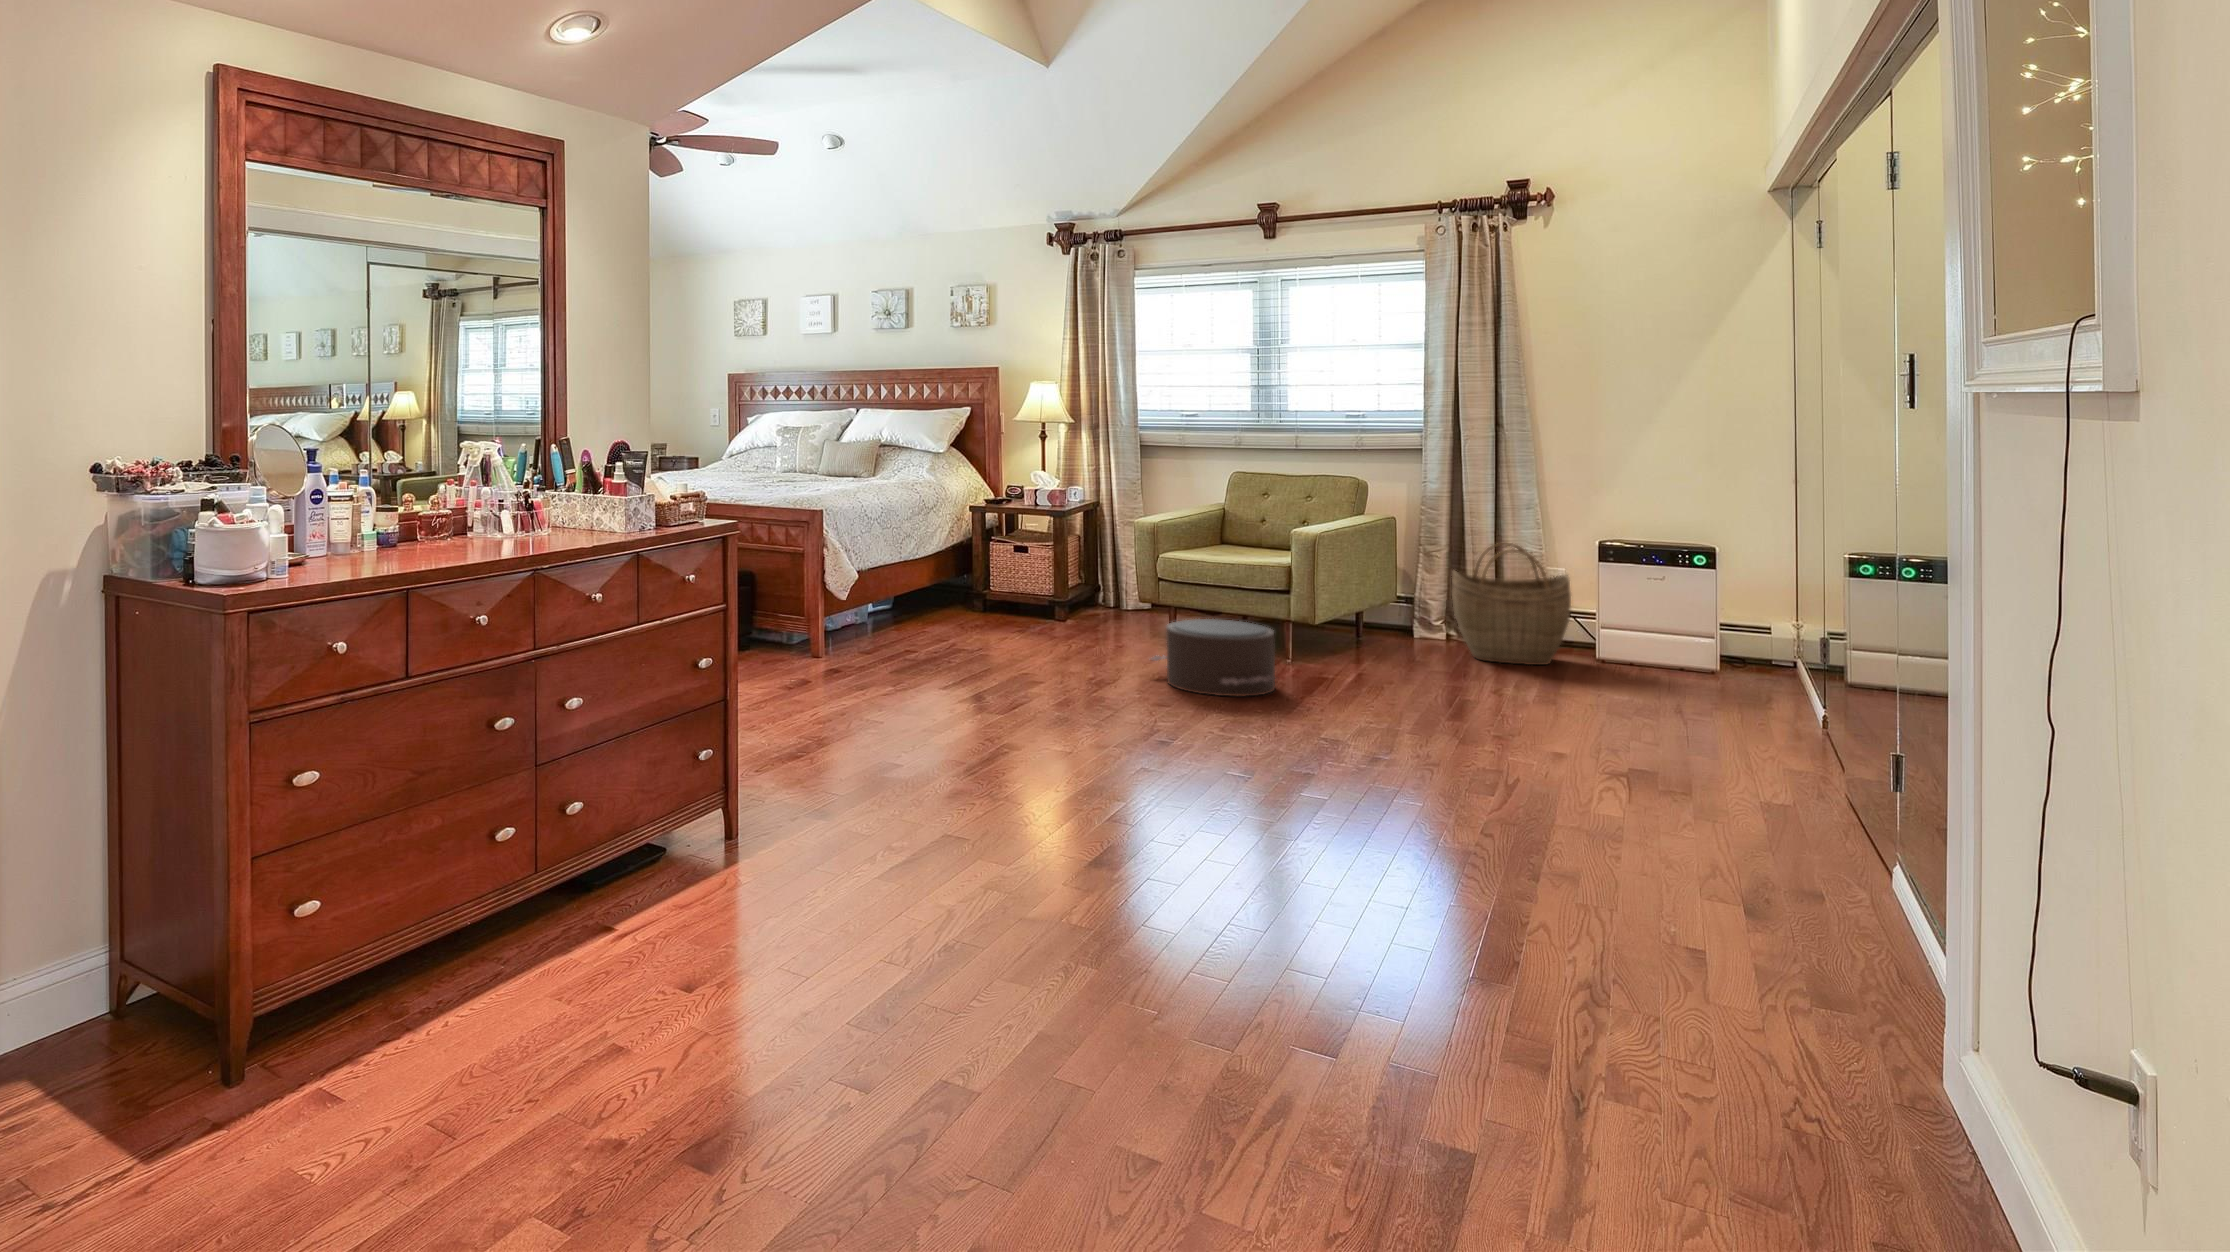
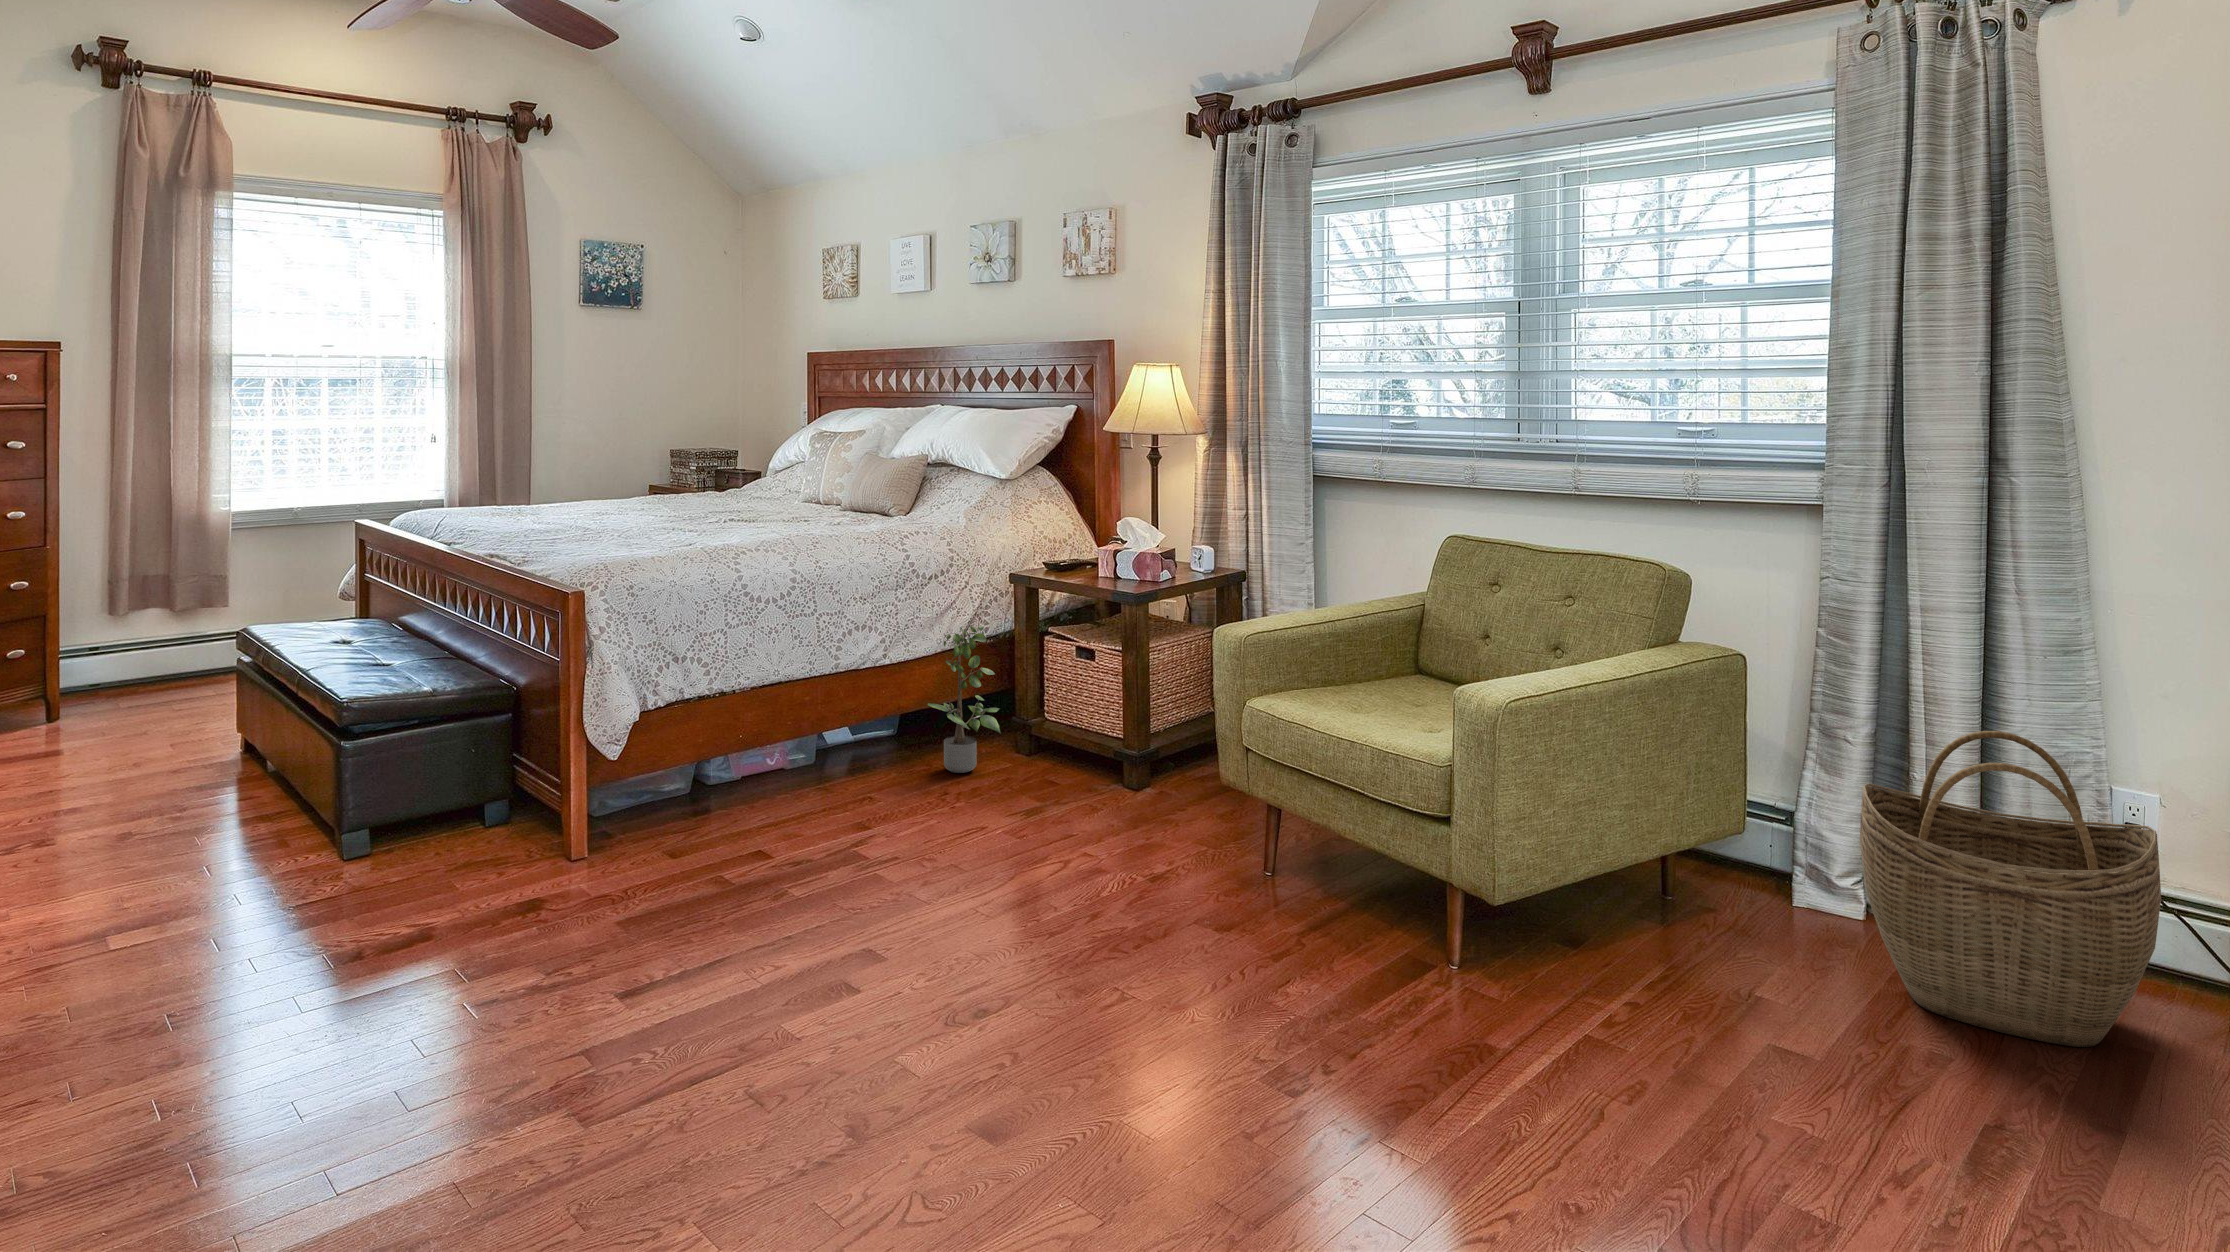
potted plant: none [934,534,974,622] -> present [928,625,1001,773]
pouf: present [1152,619,1275,697] -> none [1105,873,1342,1108]

